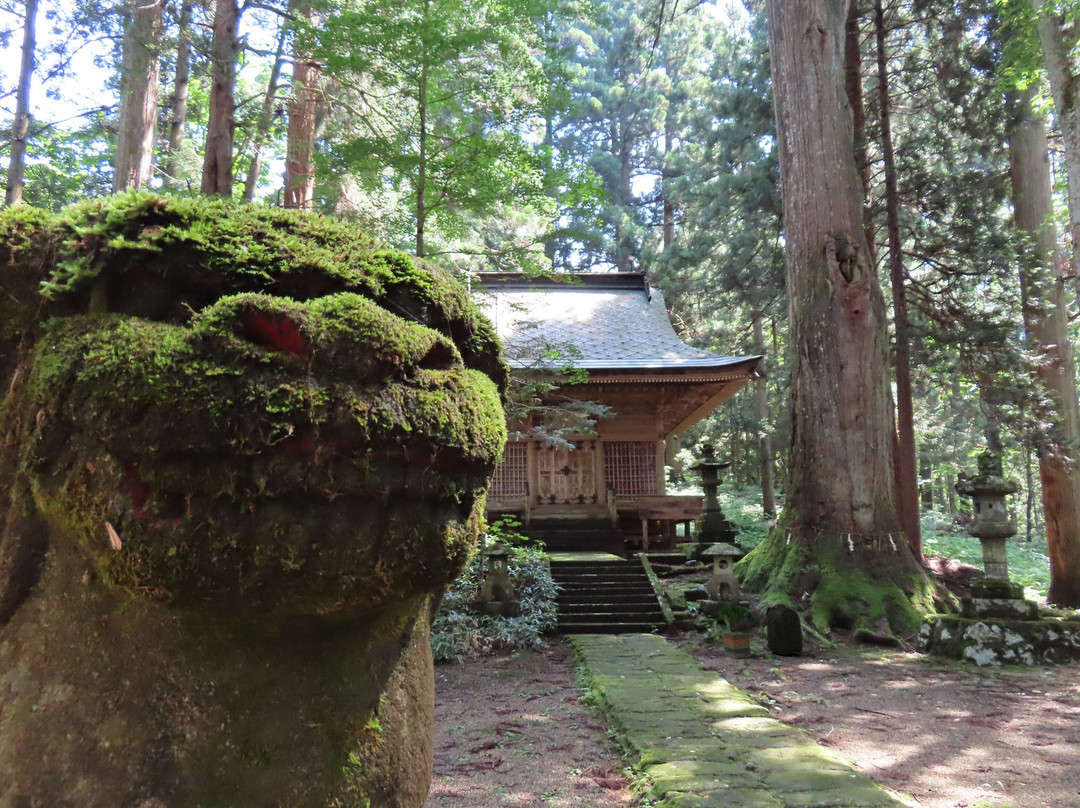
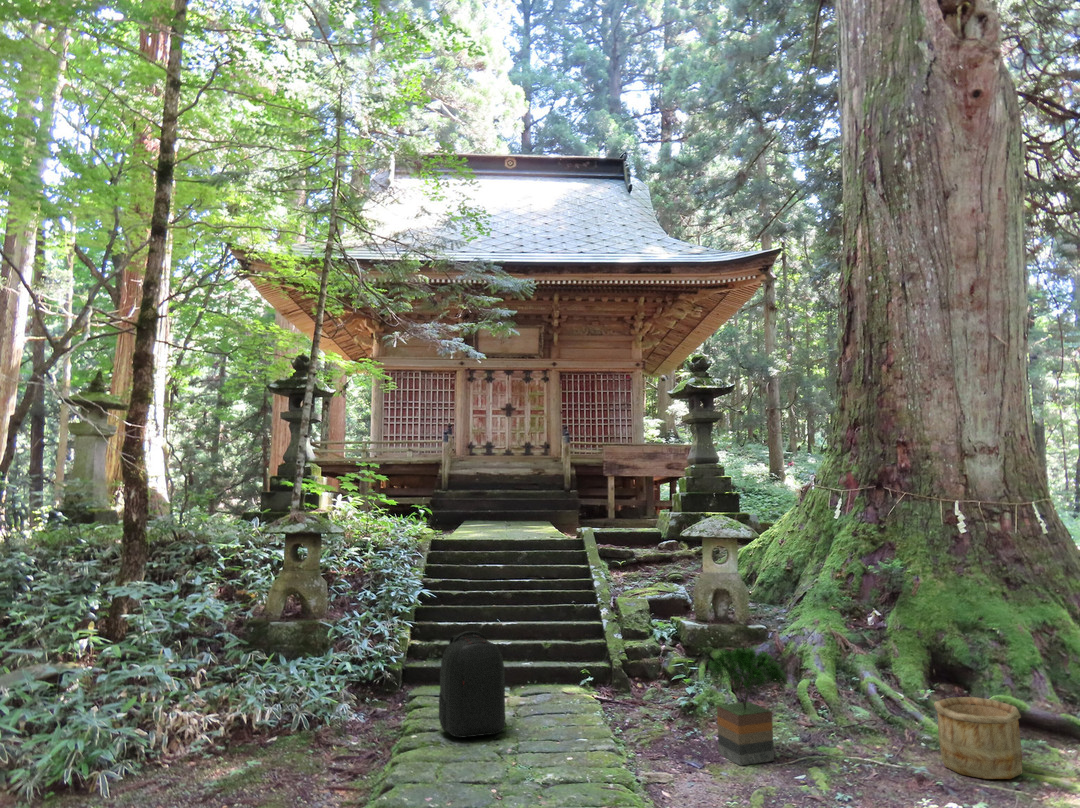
backpack: present [766,604,803,655] -> present [439,631,505,738]
wooden bucket: none [826,628,864,662] -> present [934,697,1022,779]

